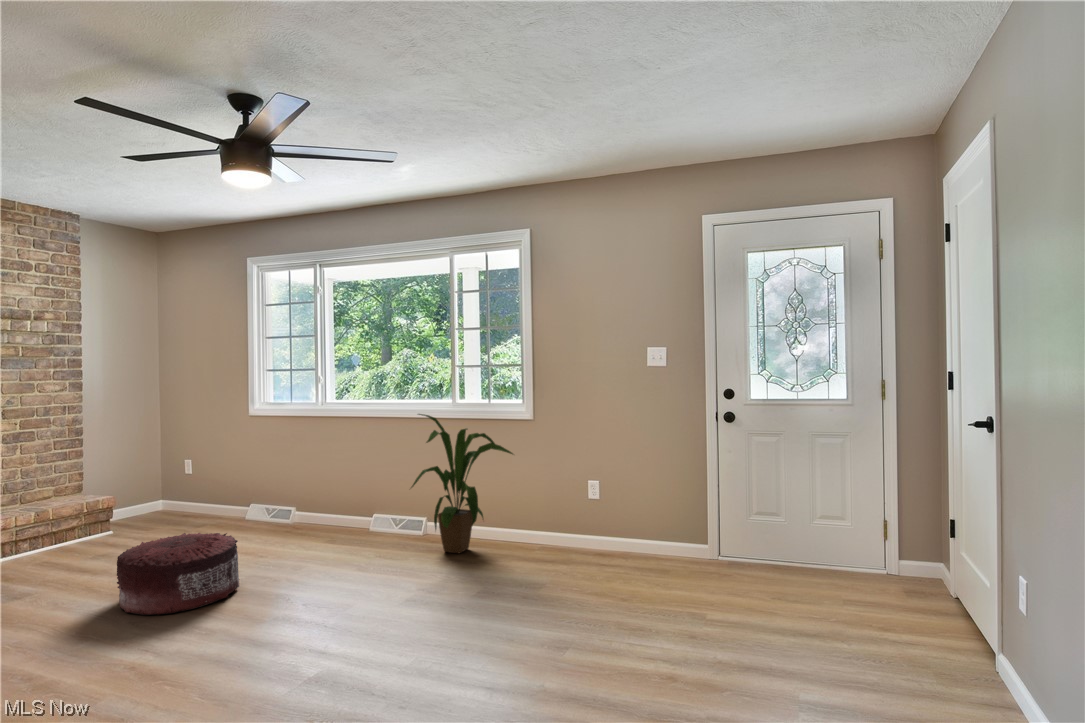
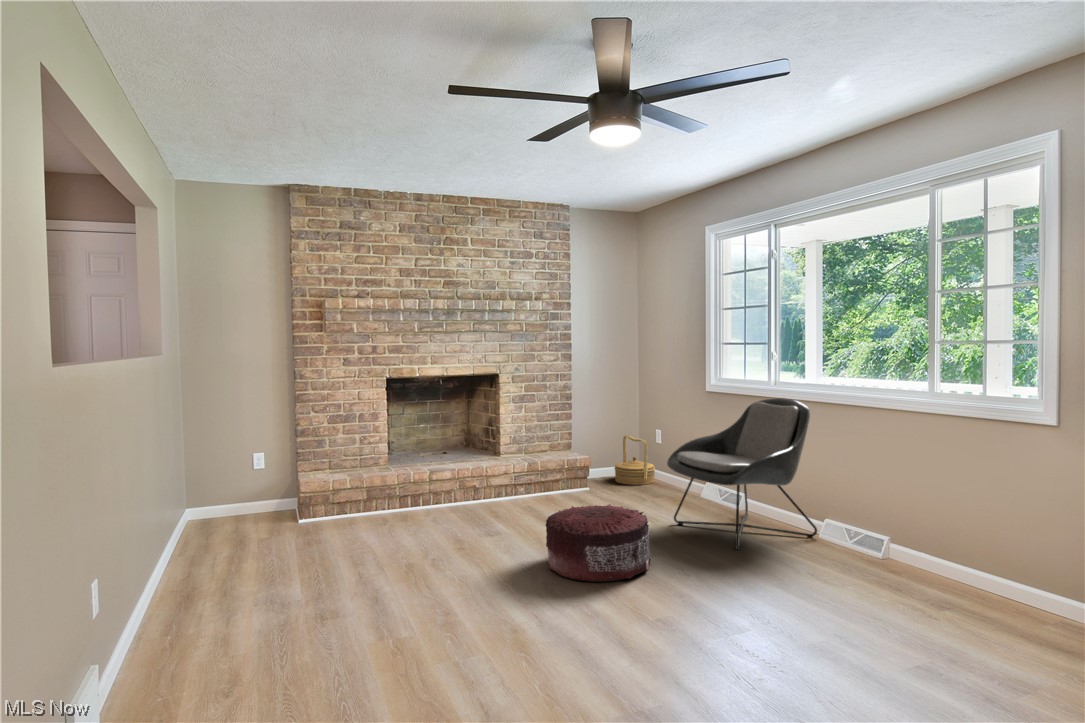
house plant: present [411,414,513,553] -> none [845,402,1015,596]
lounge chair: none [230,417,370,554] -> present [667,398,817,550]
woven basket: none [139,469,189,520] -> present [614,435,655,485]

